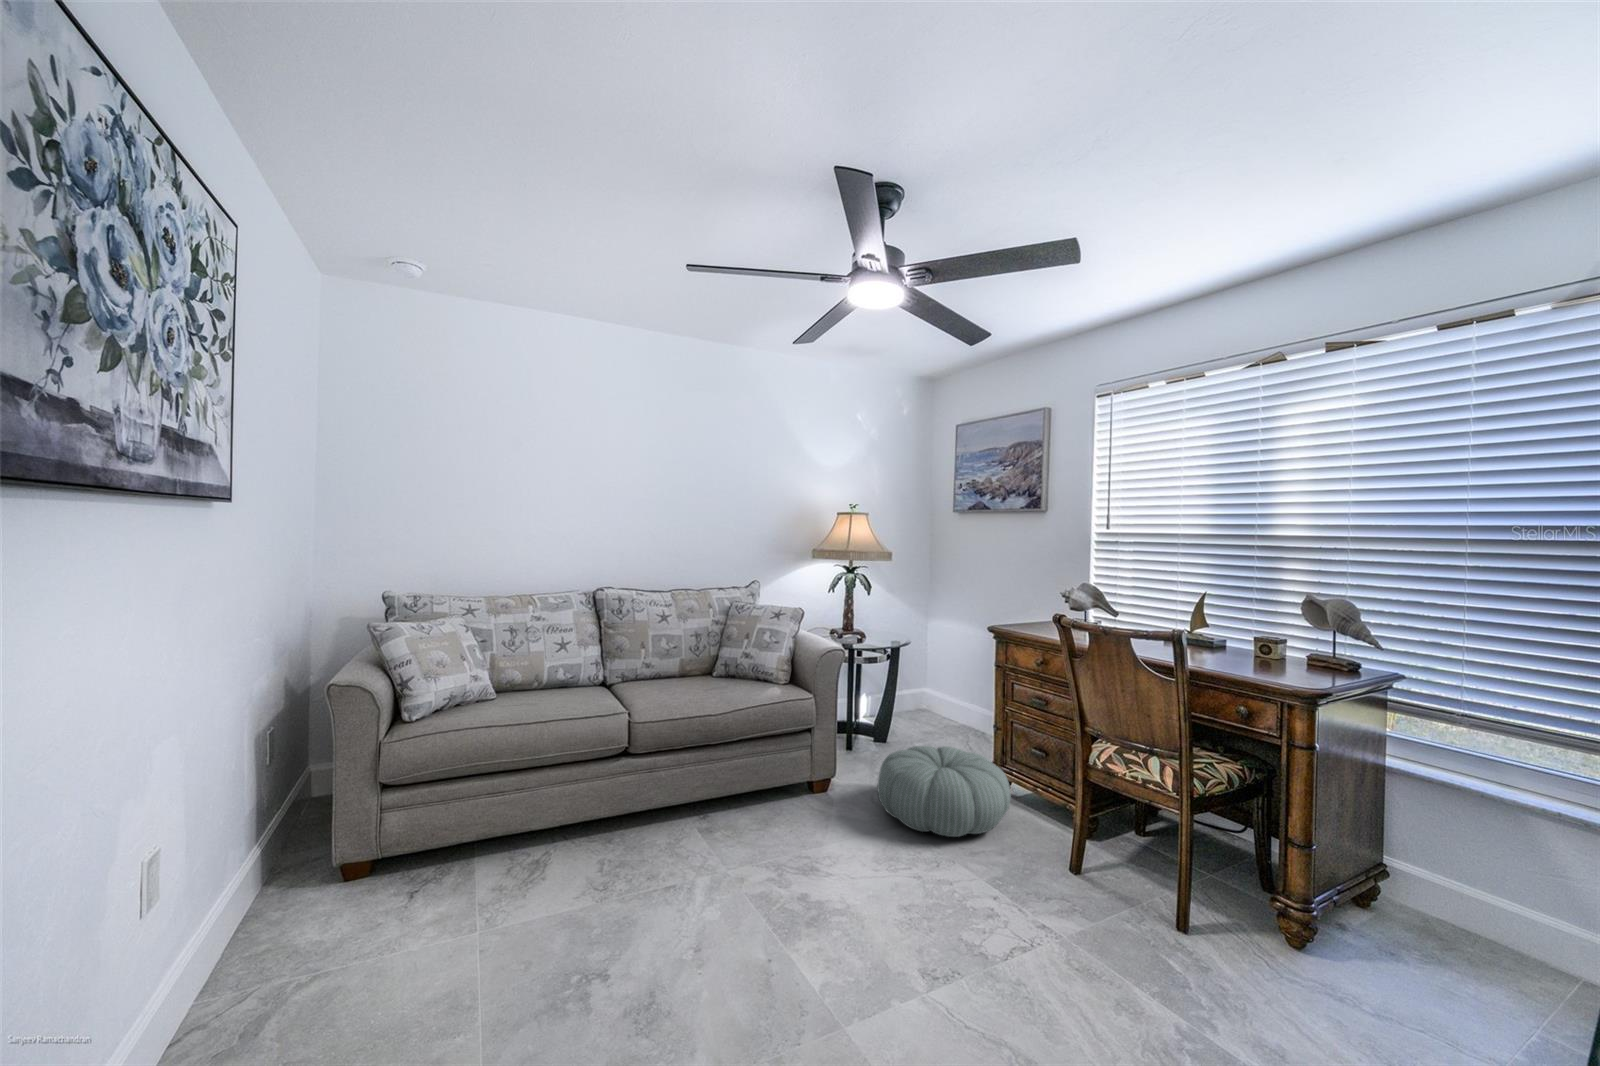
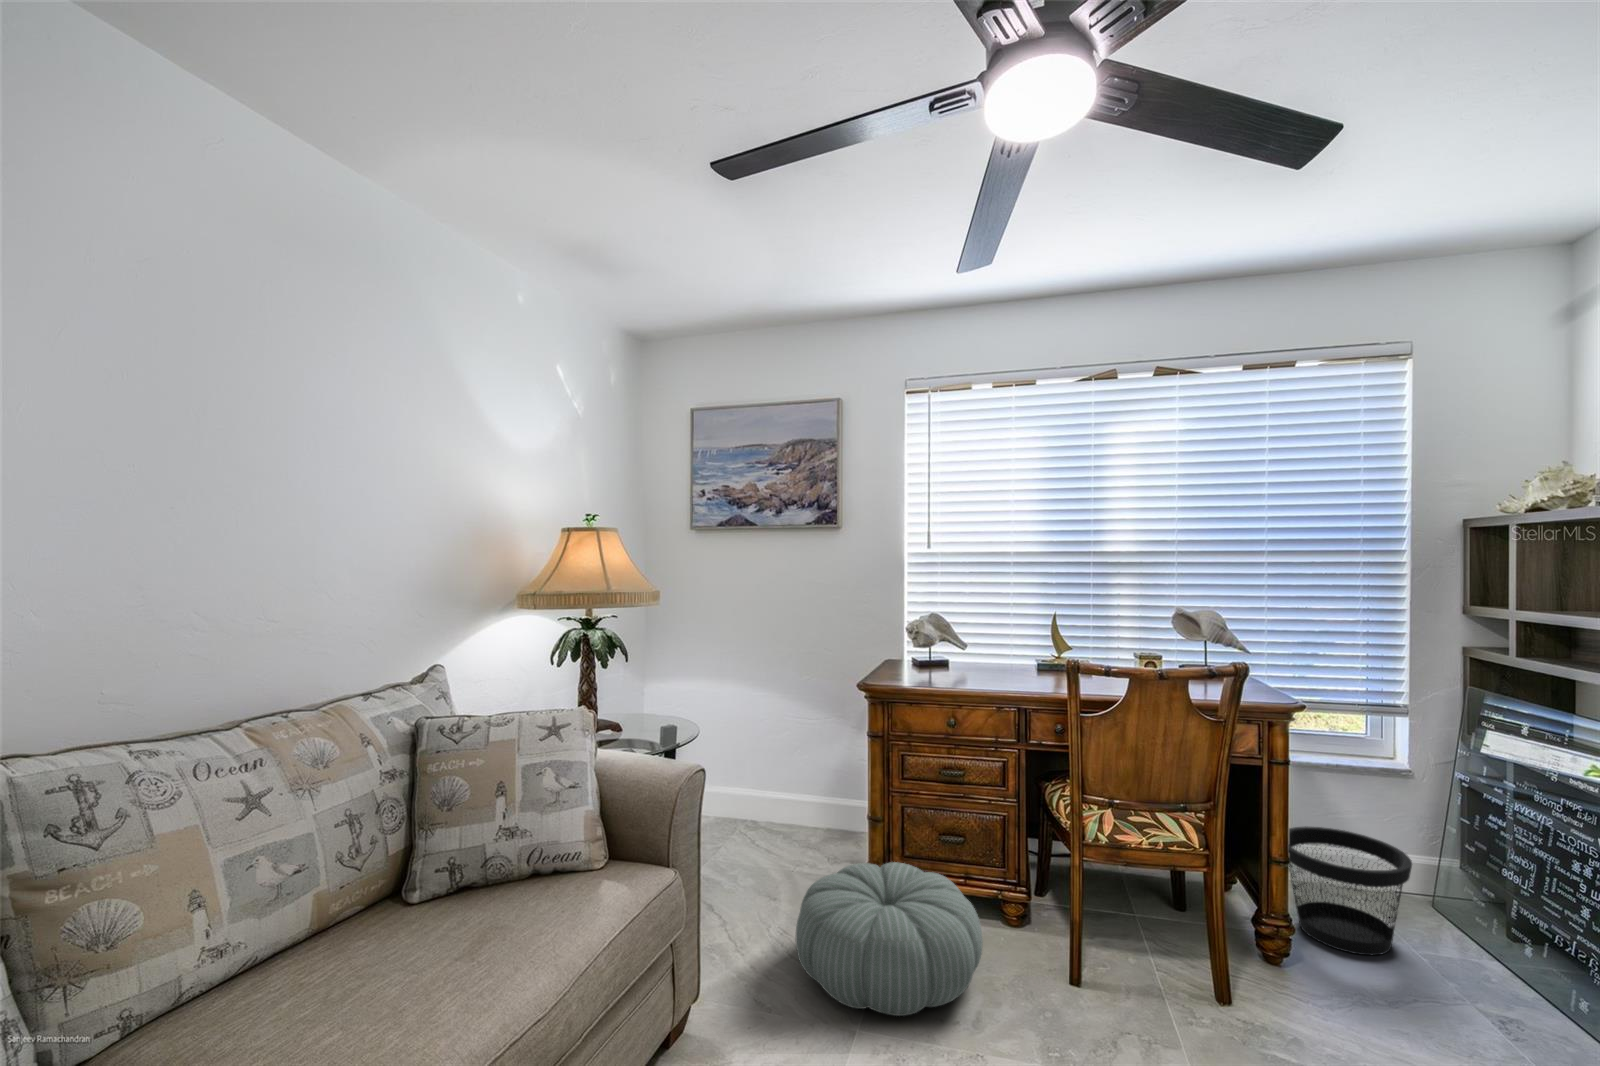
wastebasket: none [1351,841,1522,998] -> present [1288,826,1412,955]

